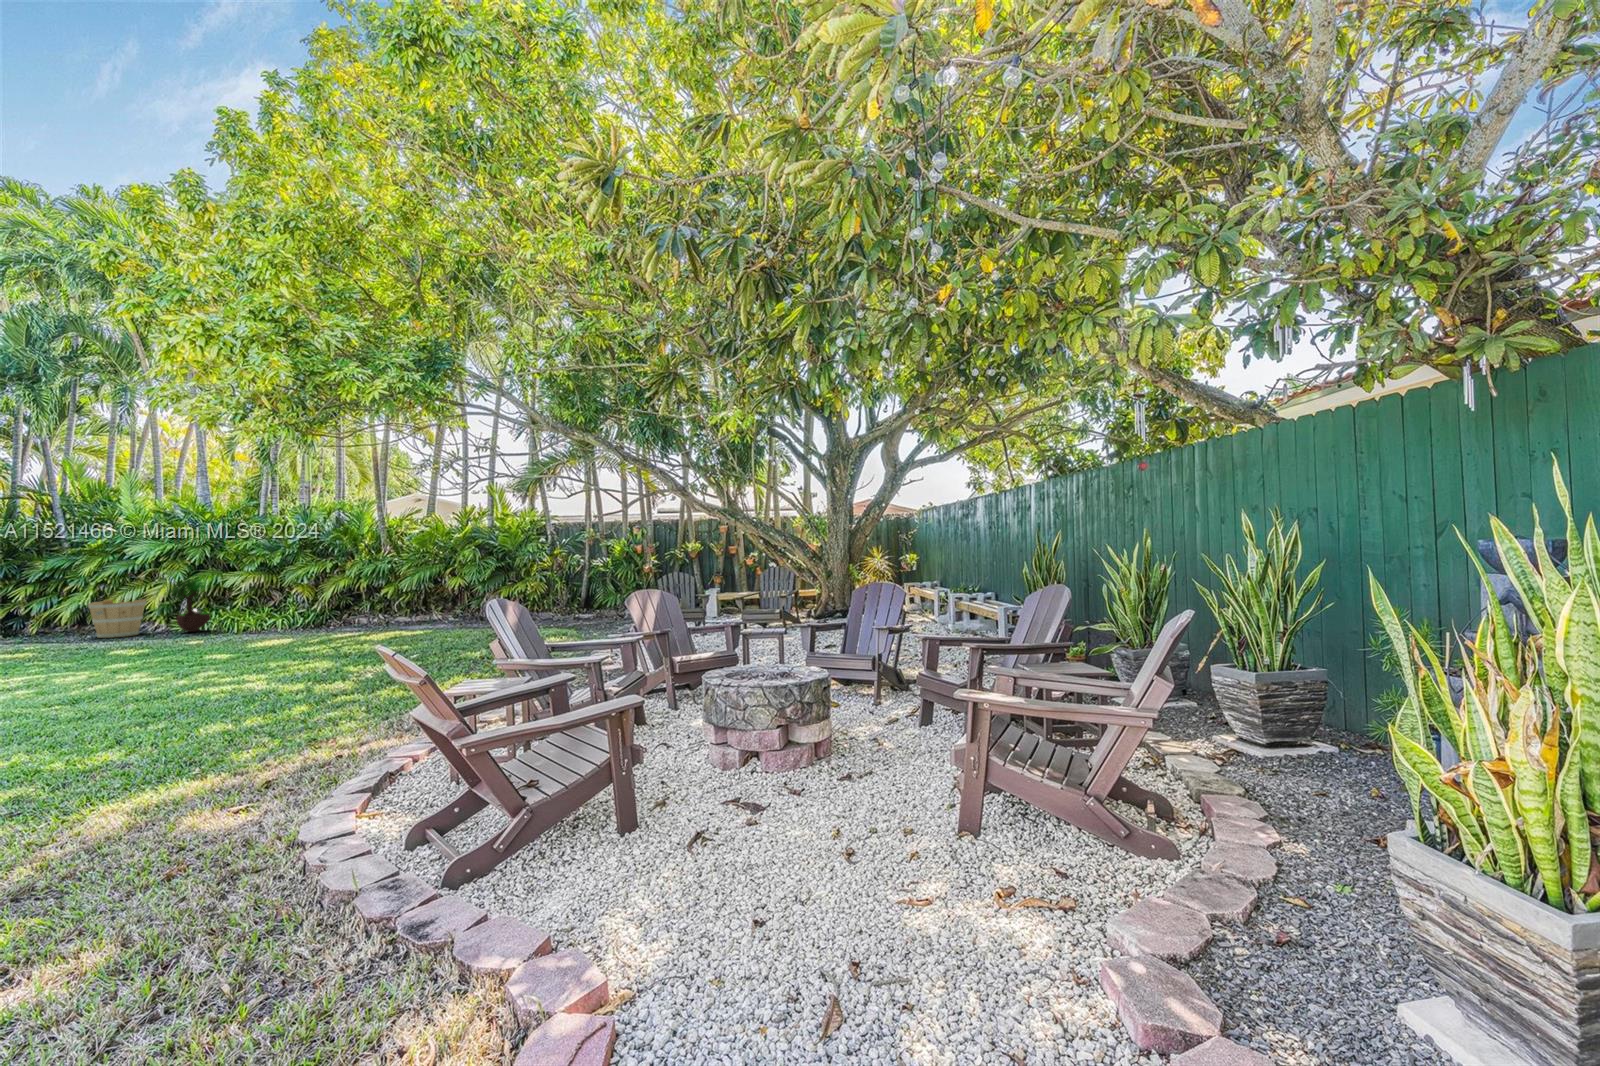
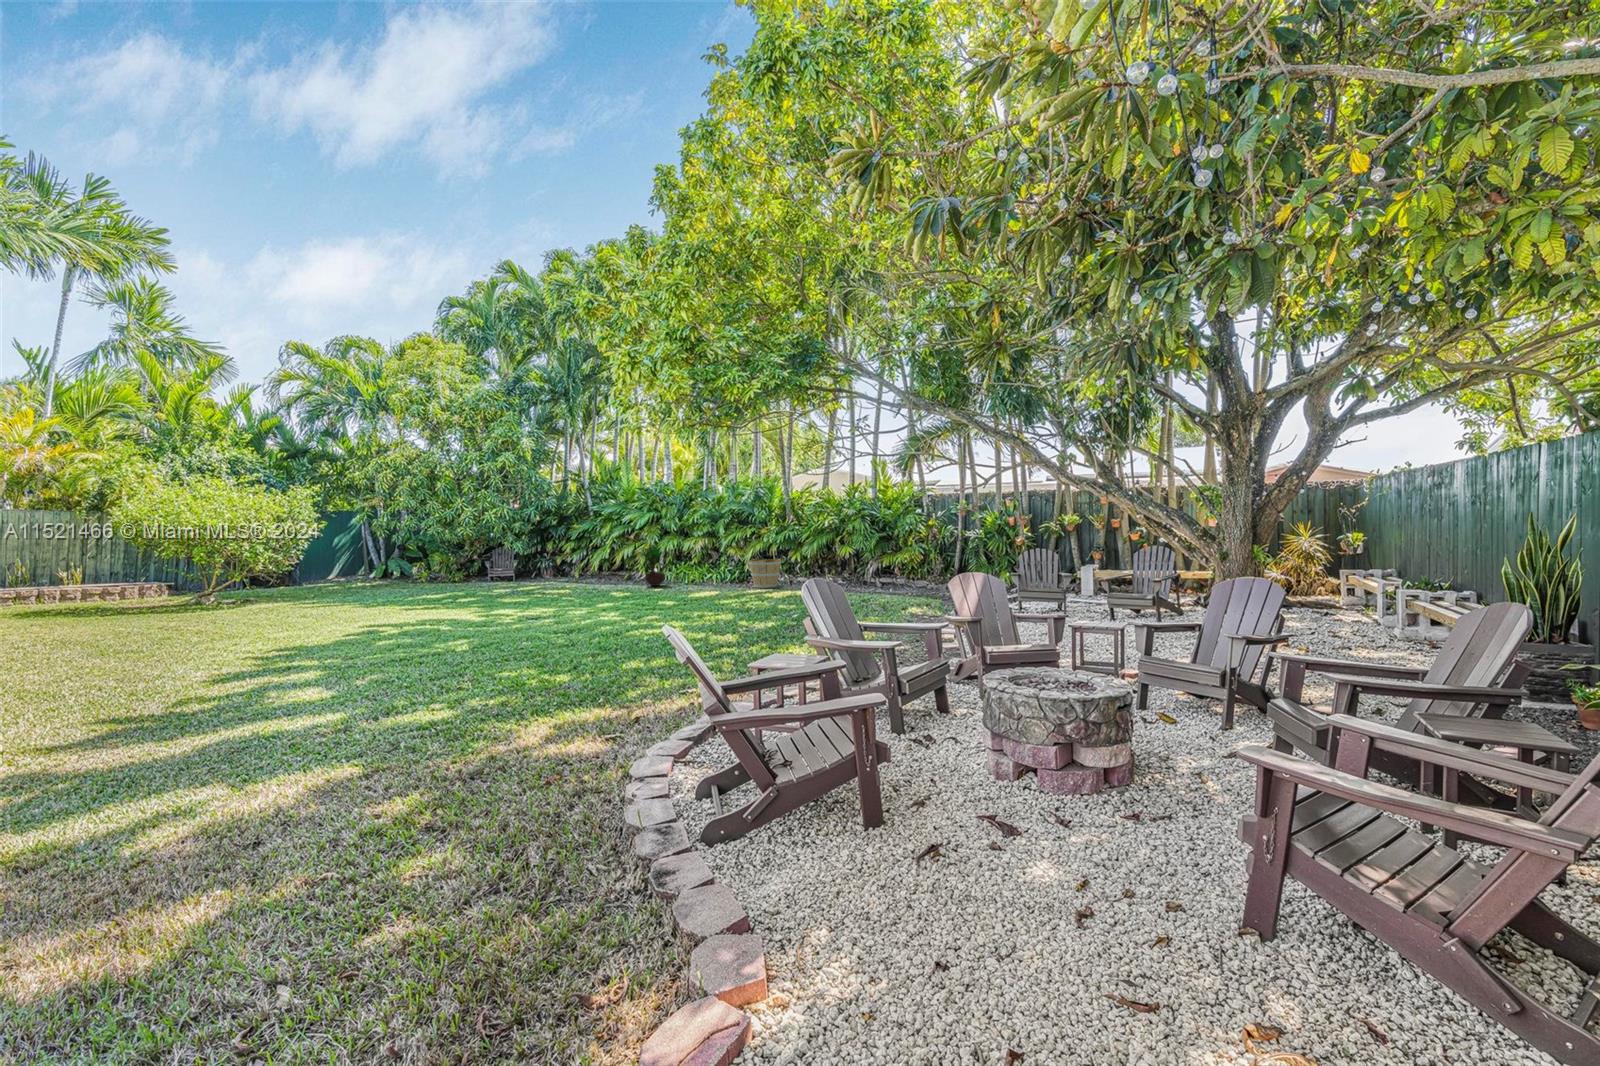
wooden bucket: present [88,599,146,638] -> present [749,559,781,588]

